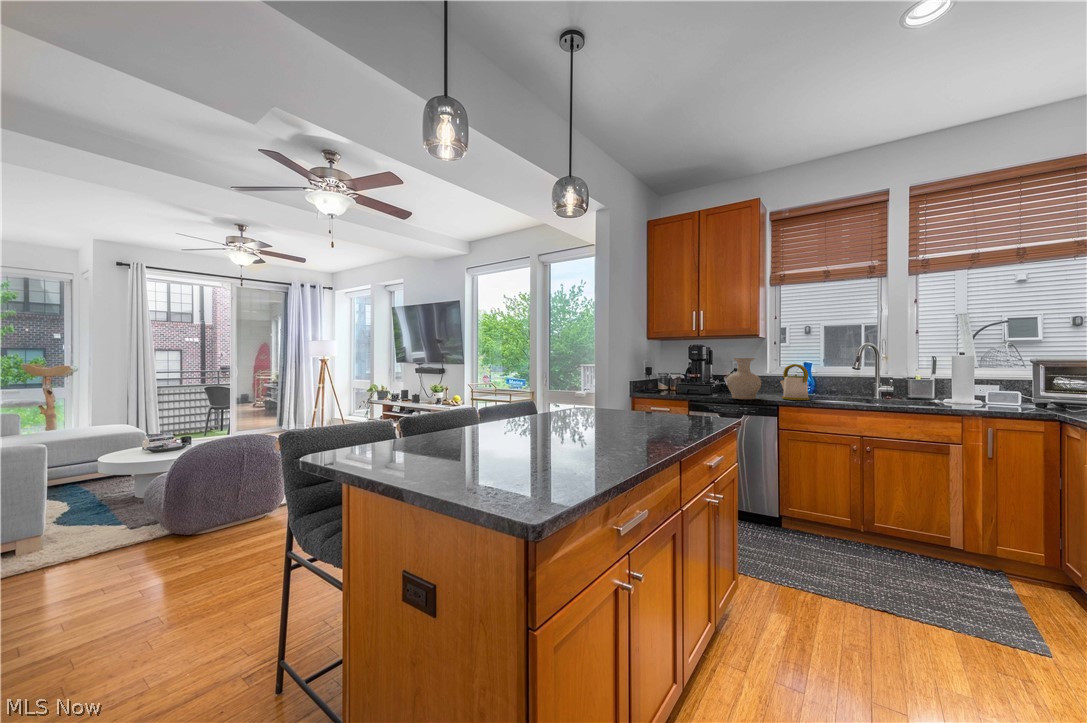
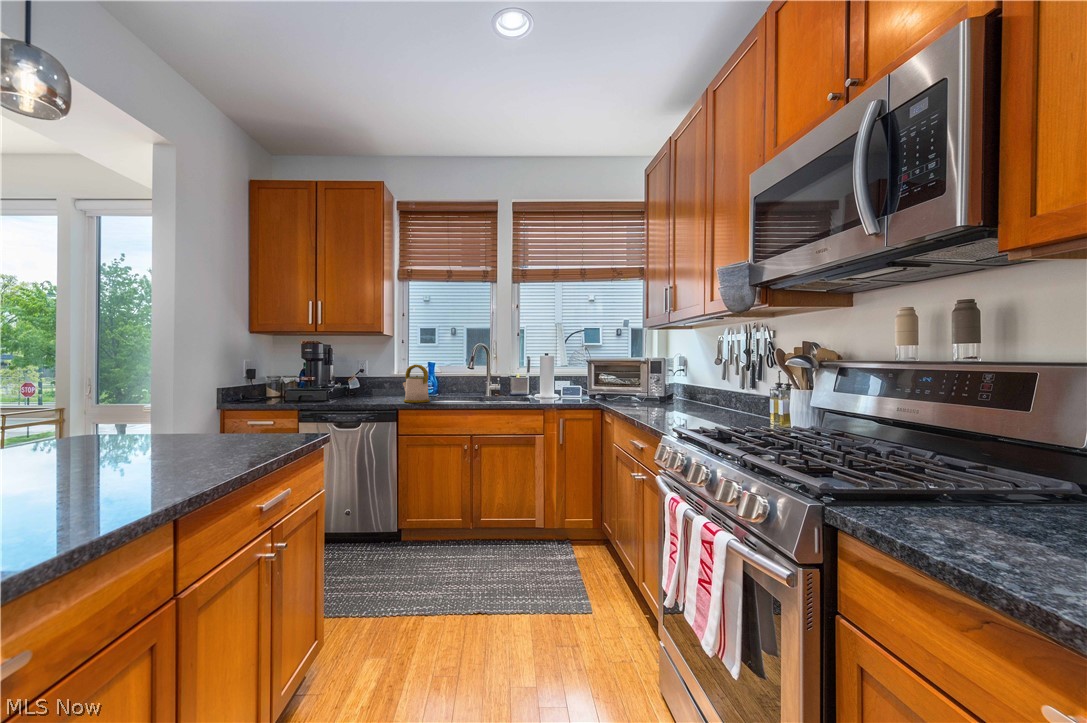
vase: present [727,358,761,399] -> none [344,358,382,405]

